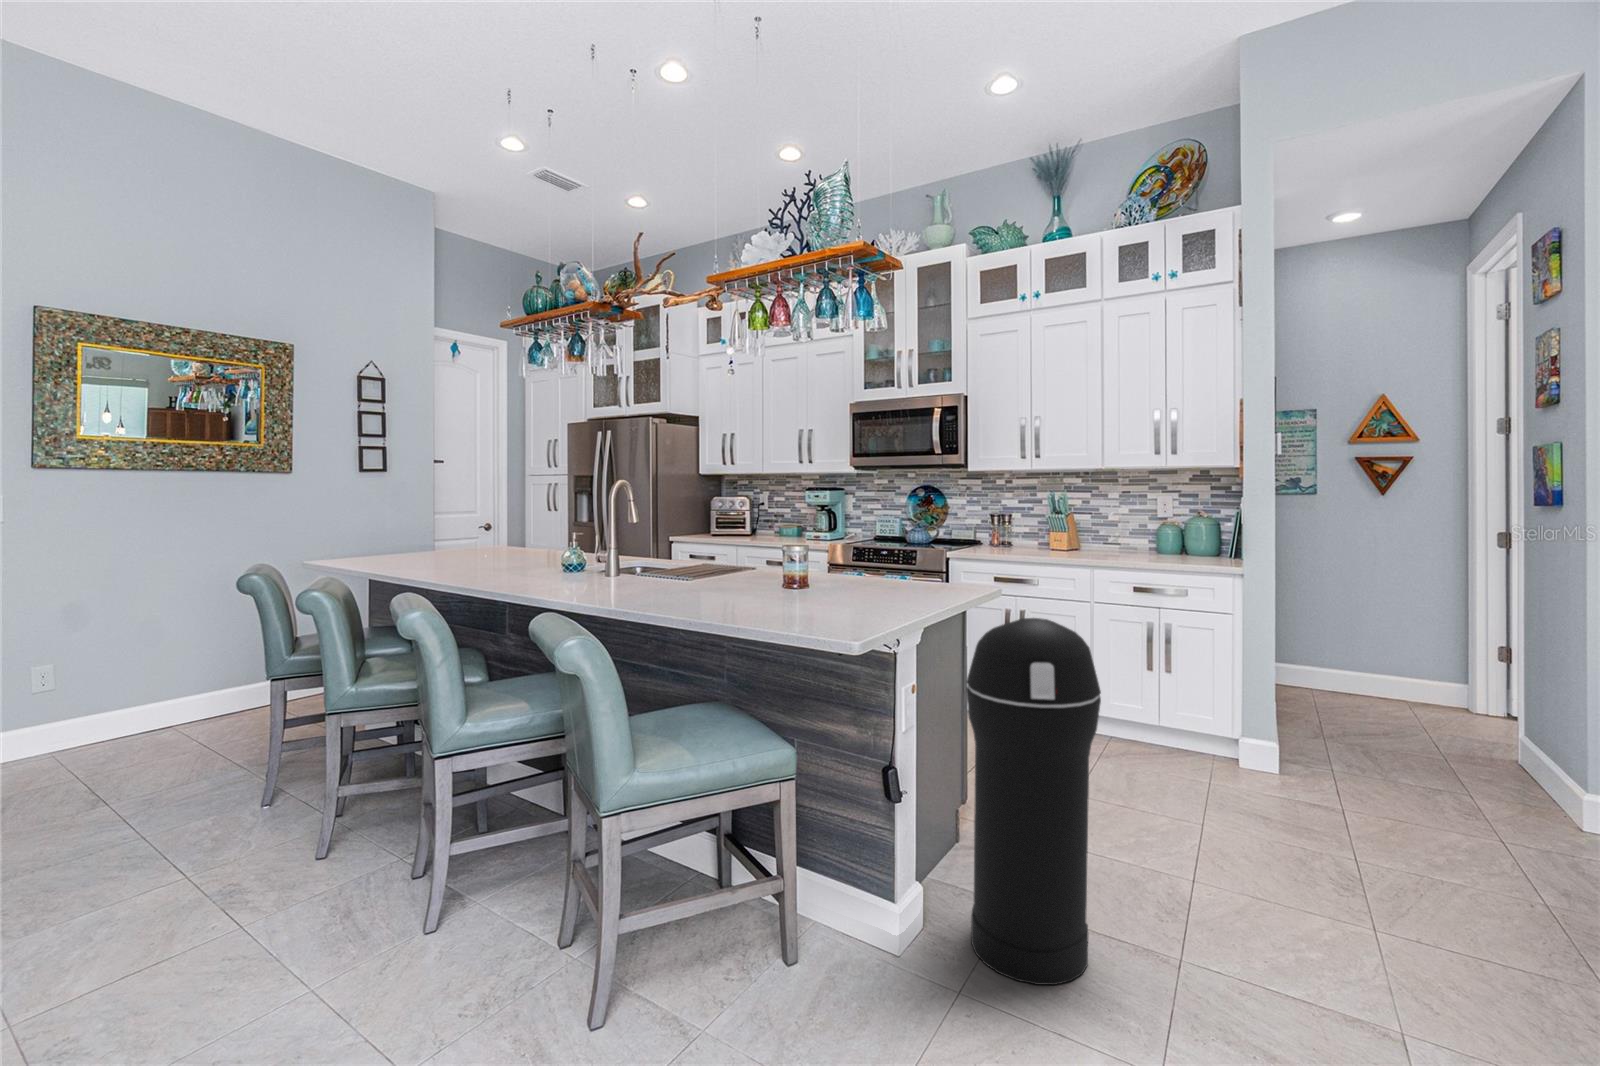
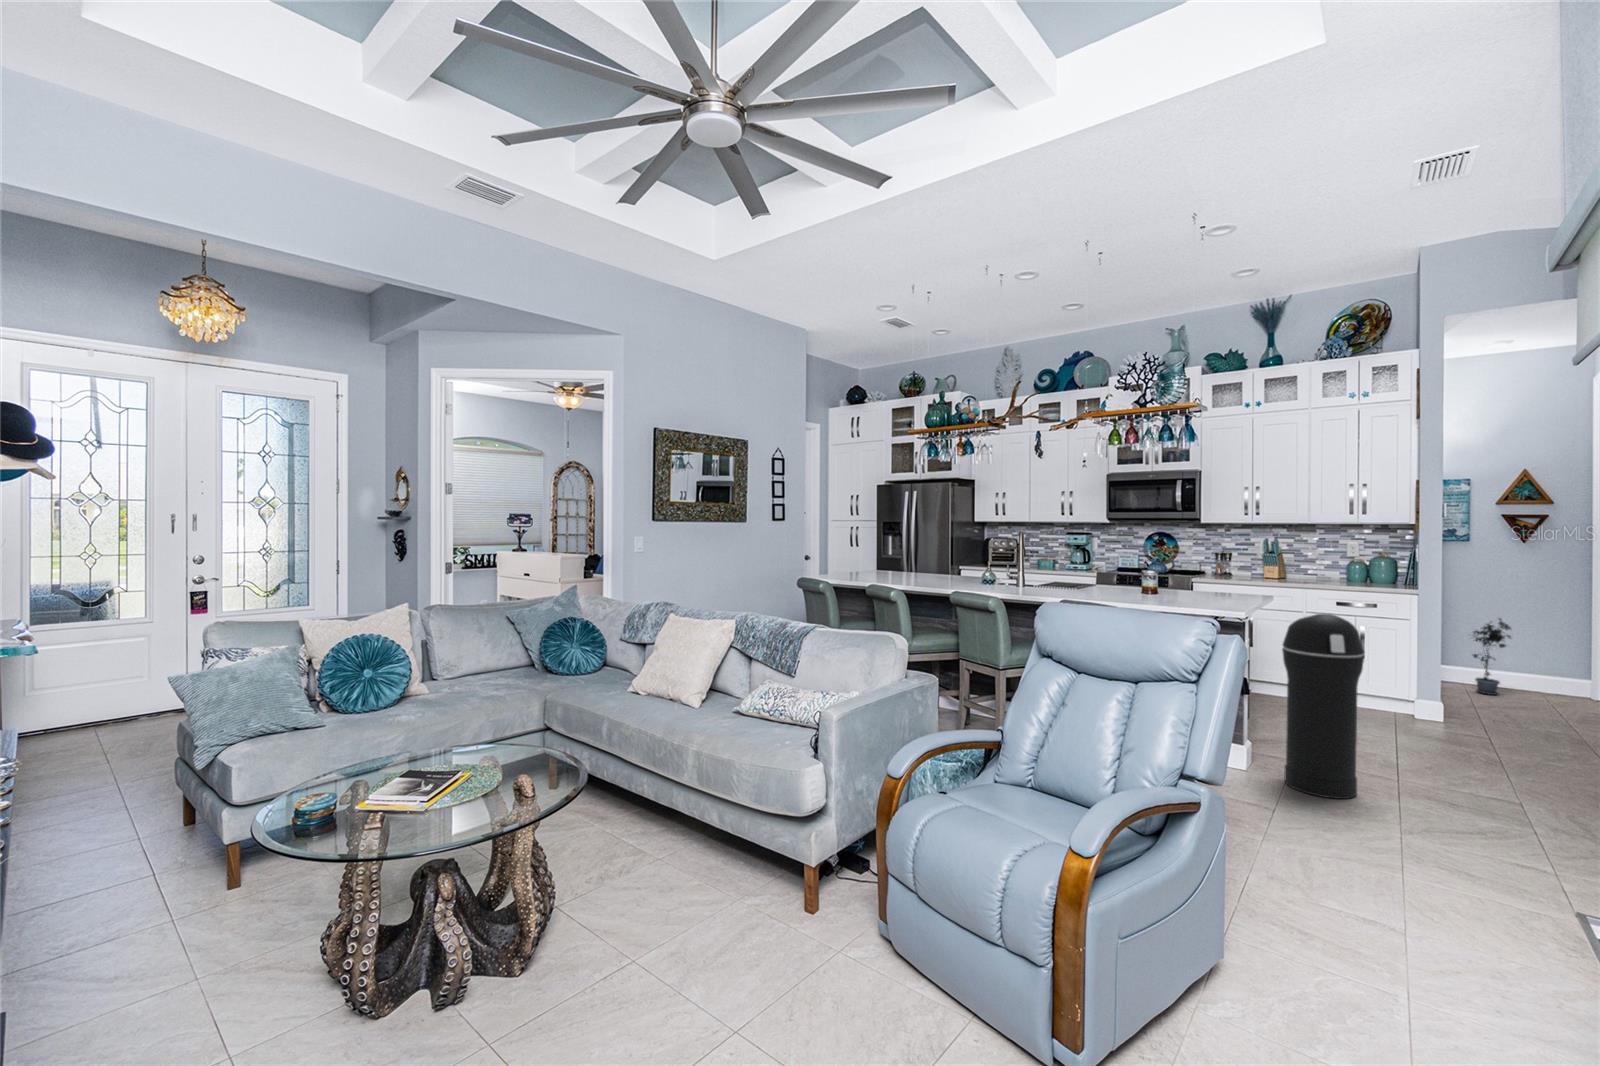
potted plant: none [1309,599,1366,704] -> present [1473,619,1511,695]

